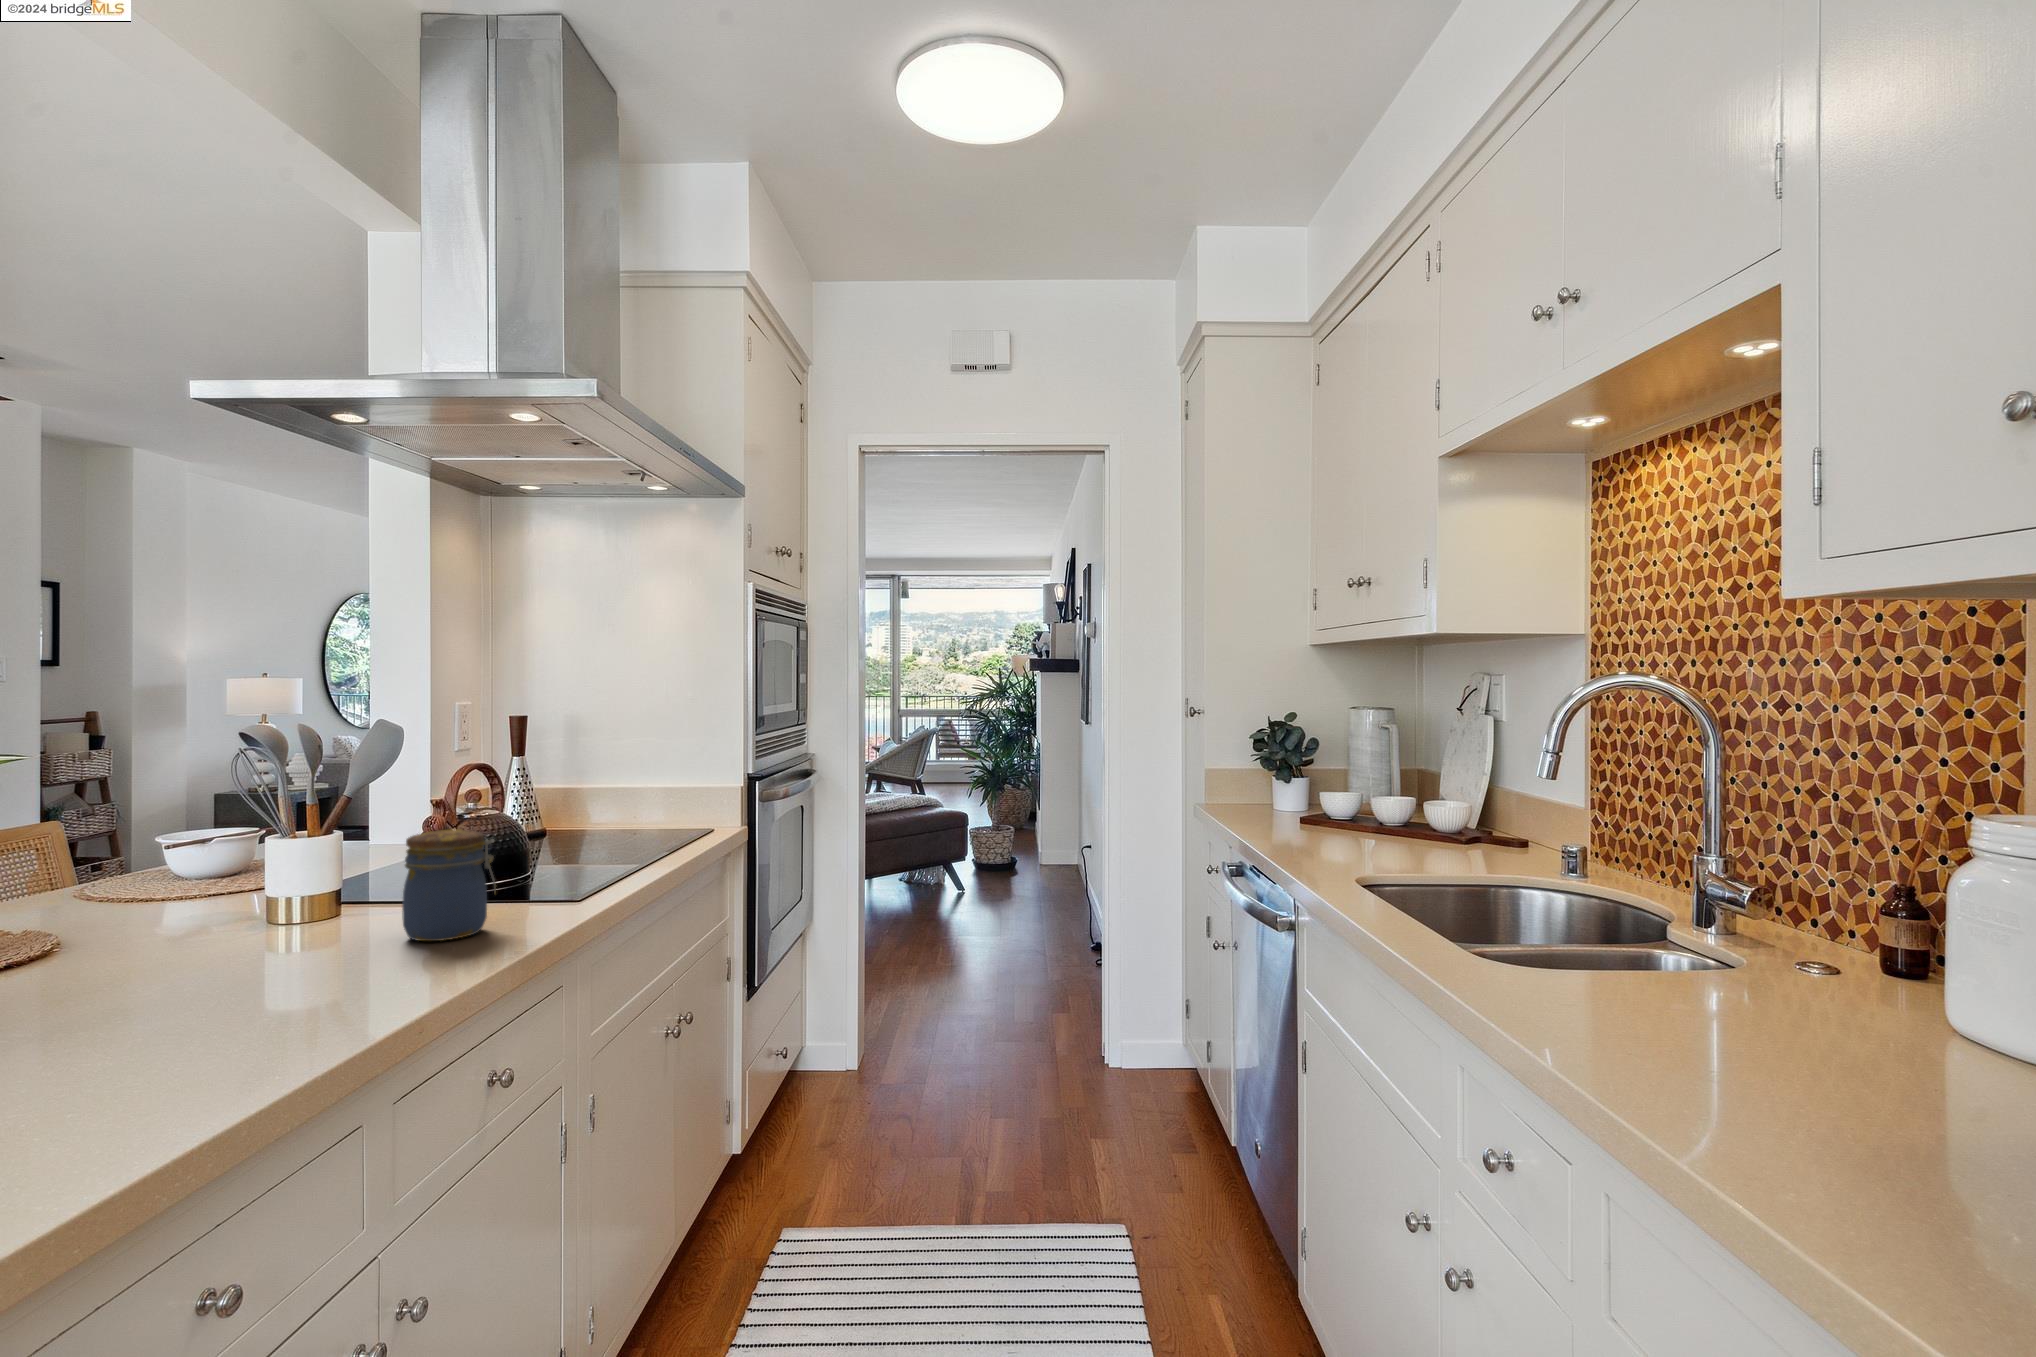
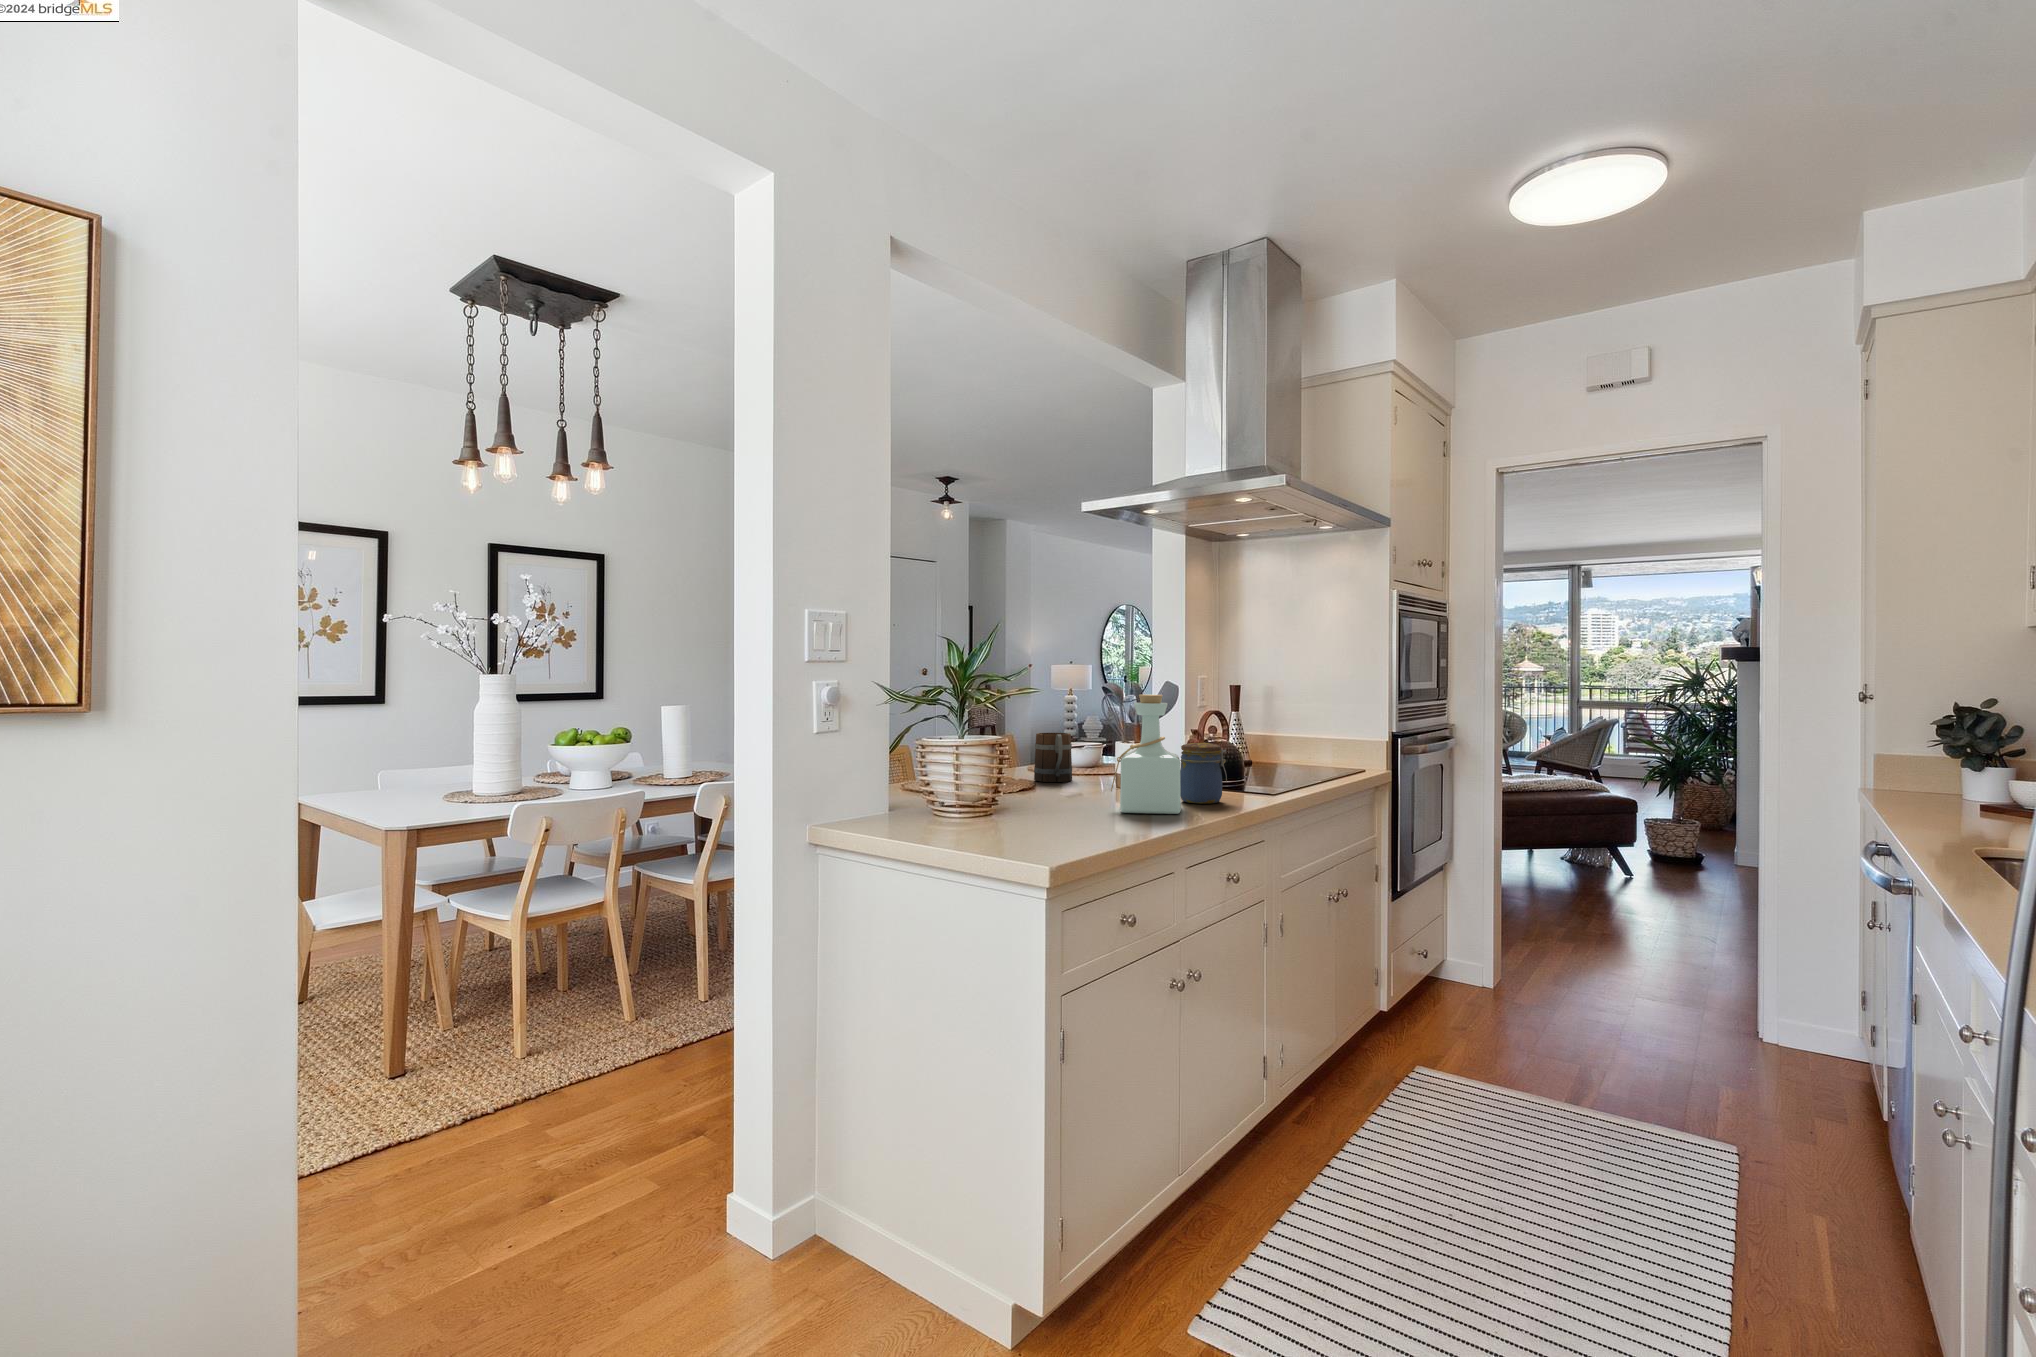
bottle: none [238,753,399,996] -> present [1111,695,1181,814]
mug: none [91,817,187,917] -> present [1034,733,1072,782]

